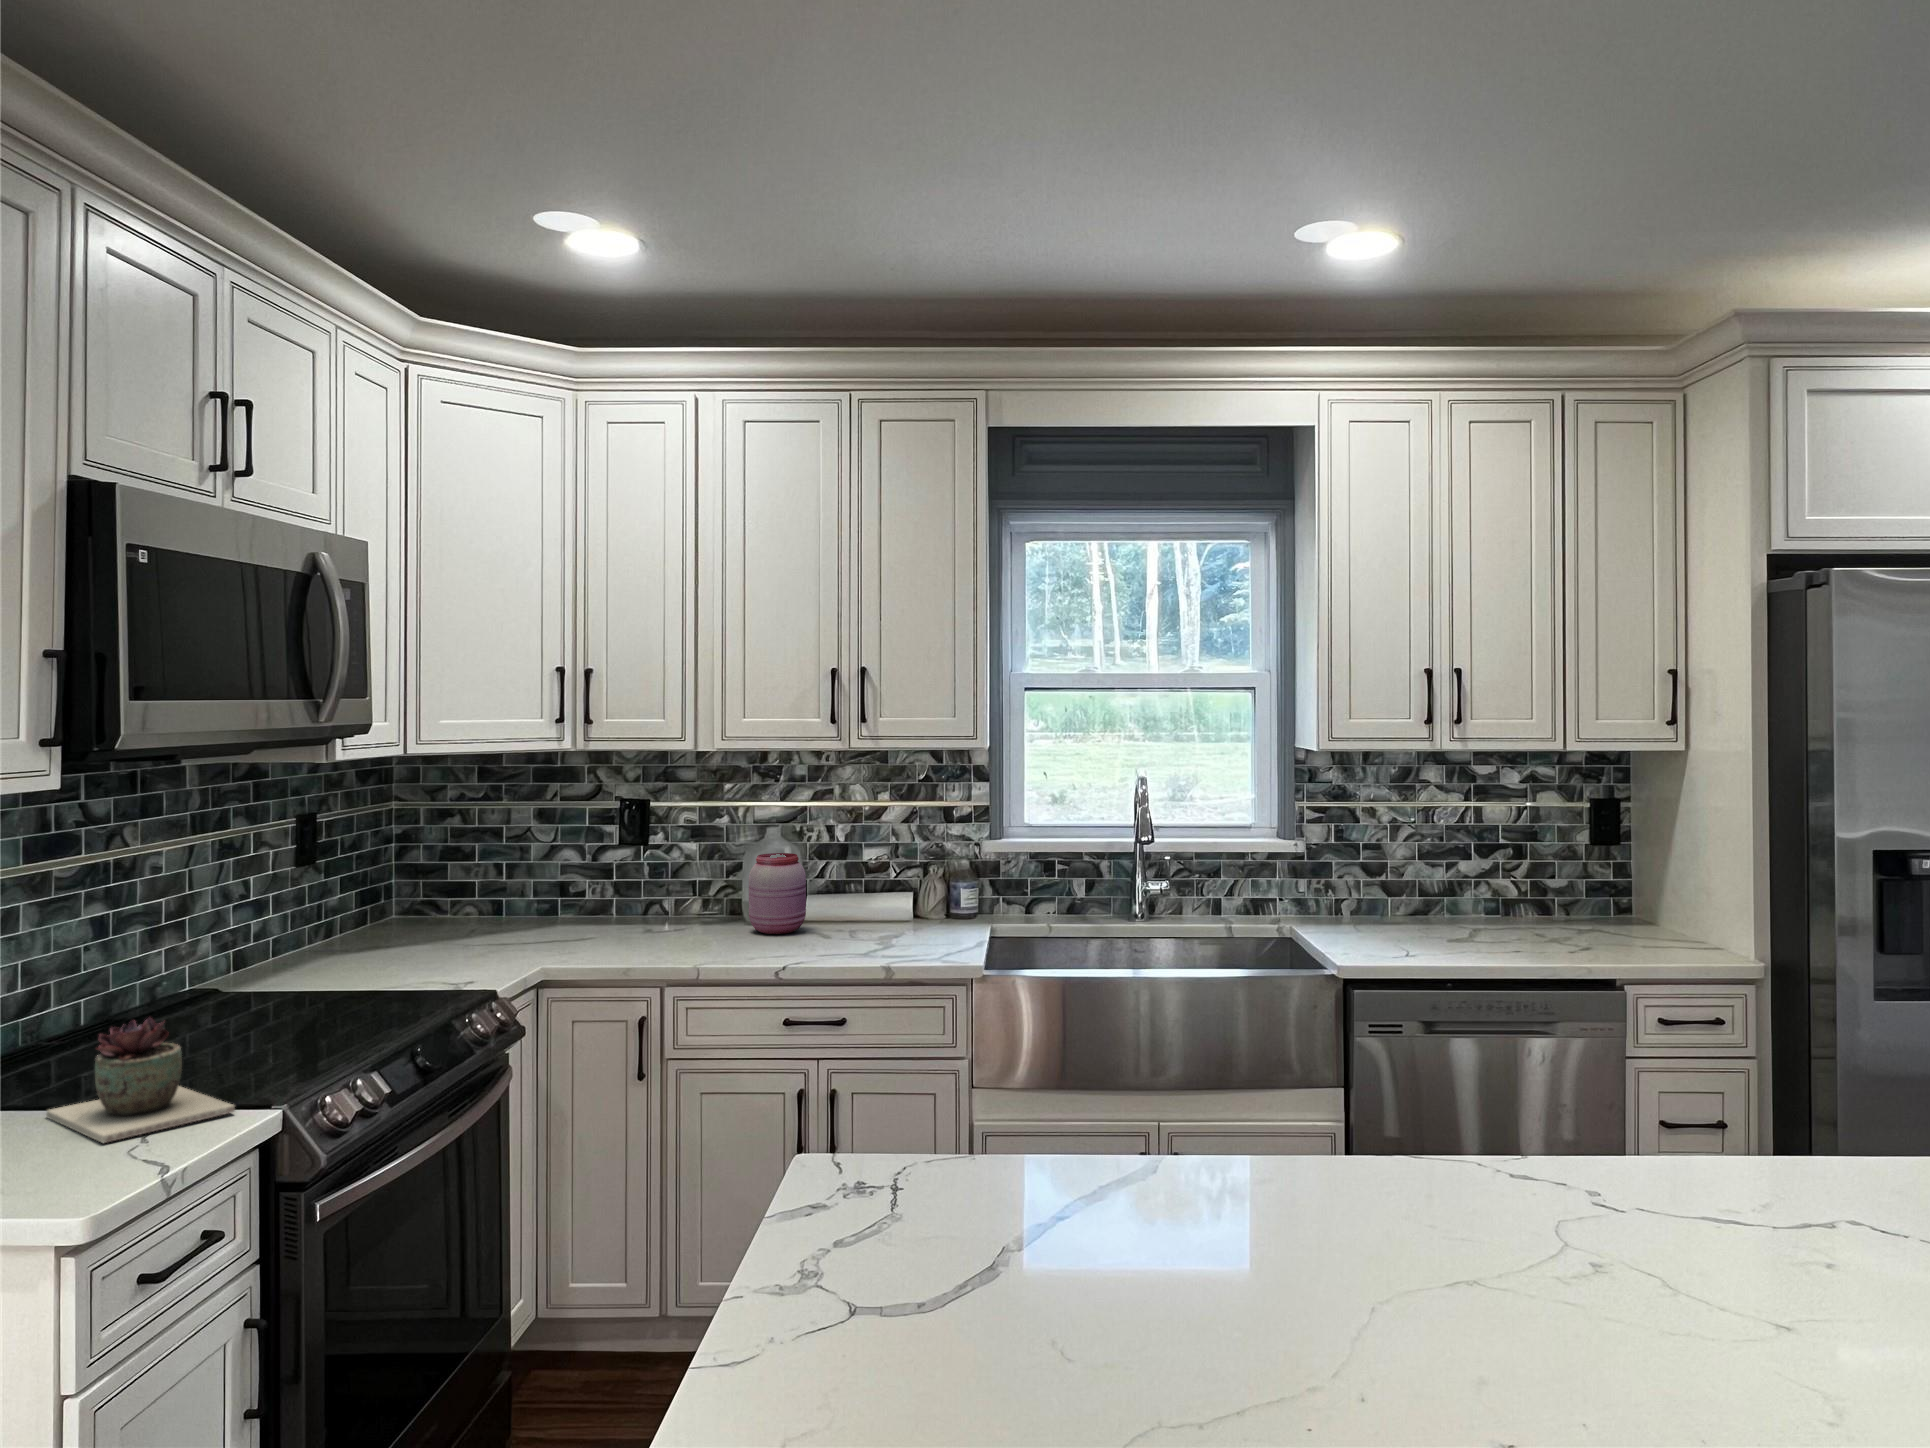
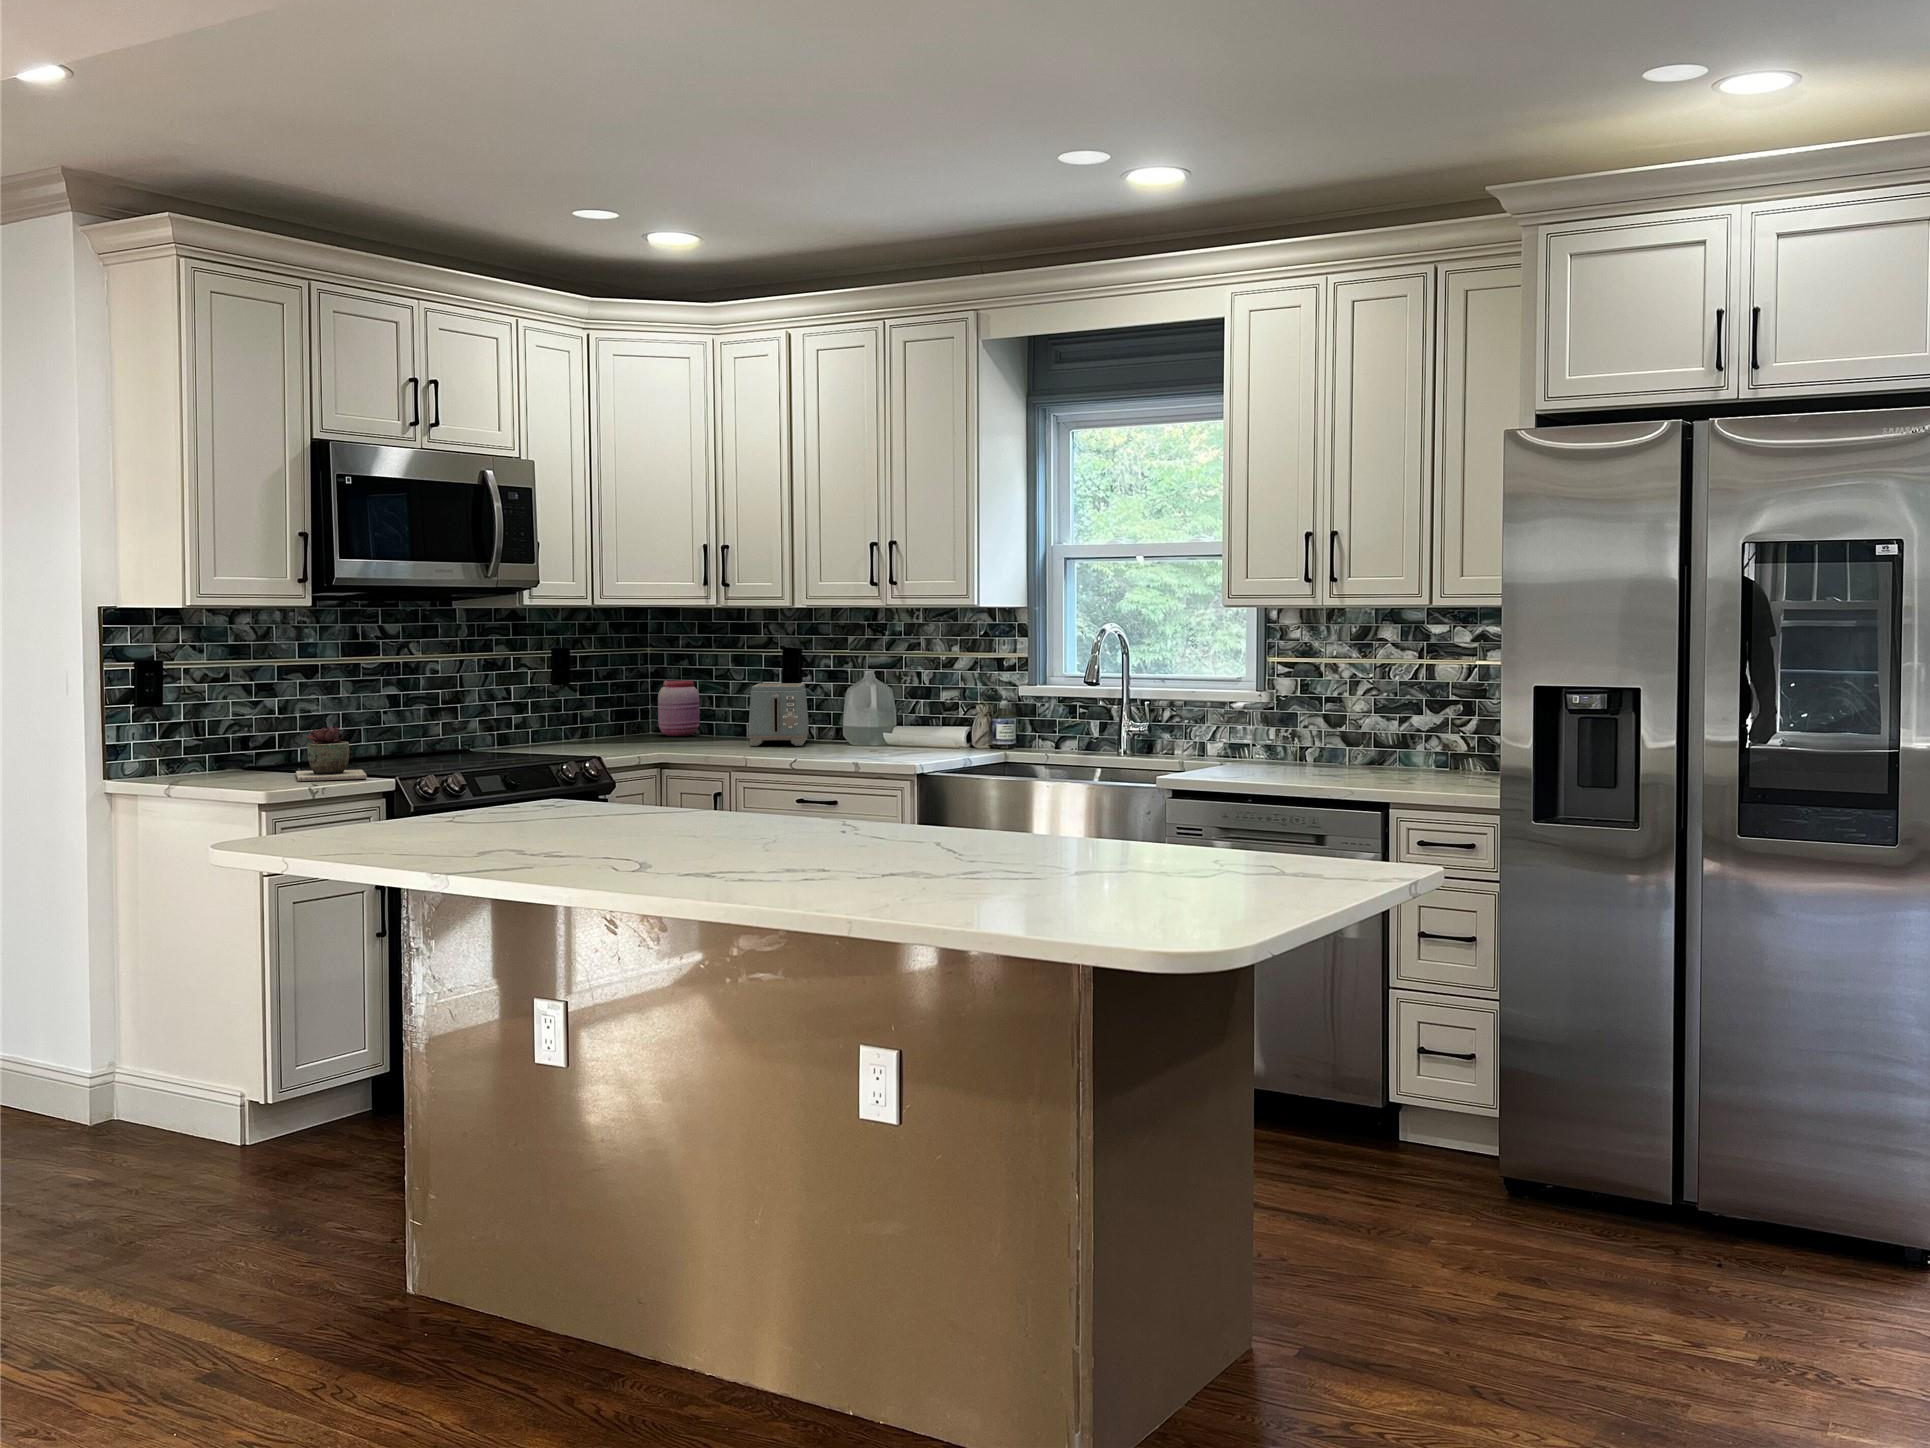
toaster: none [591,844,697,938] -> present [748,683,809,746]
jar: present [749,853,806,934] -> present [658,681,699,736]

